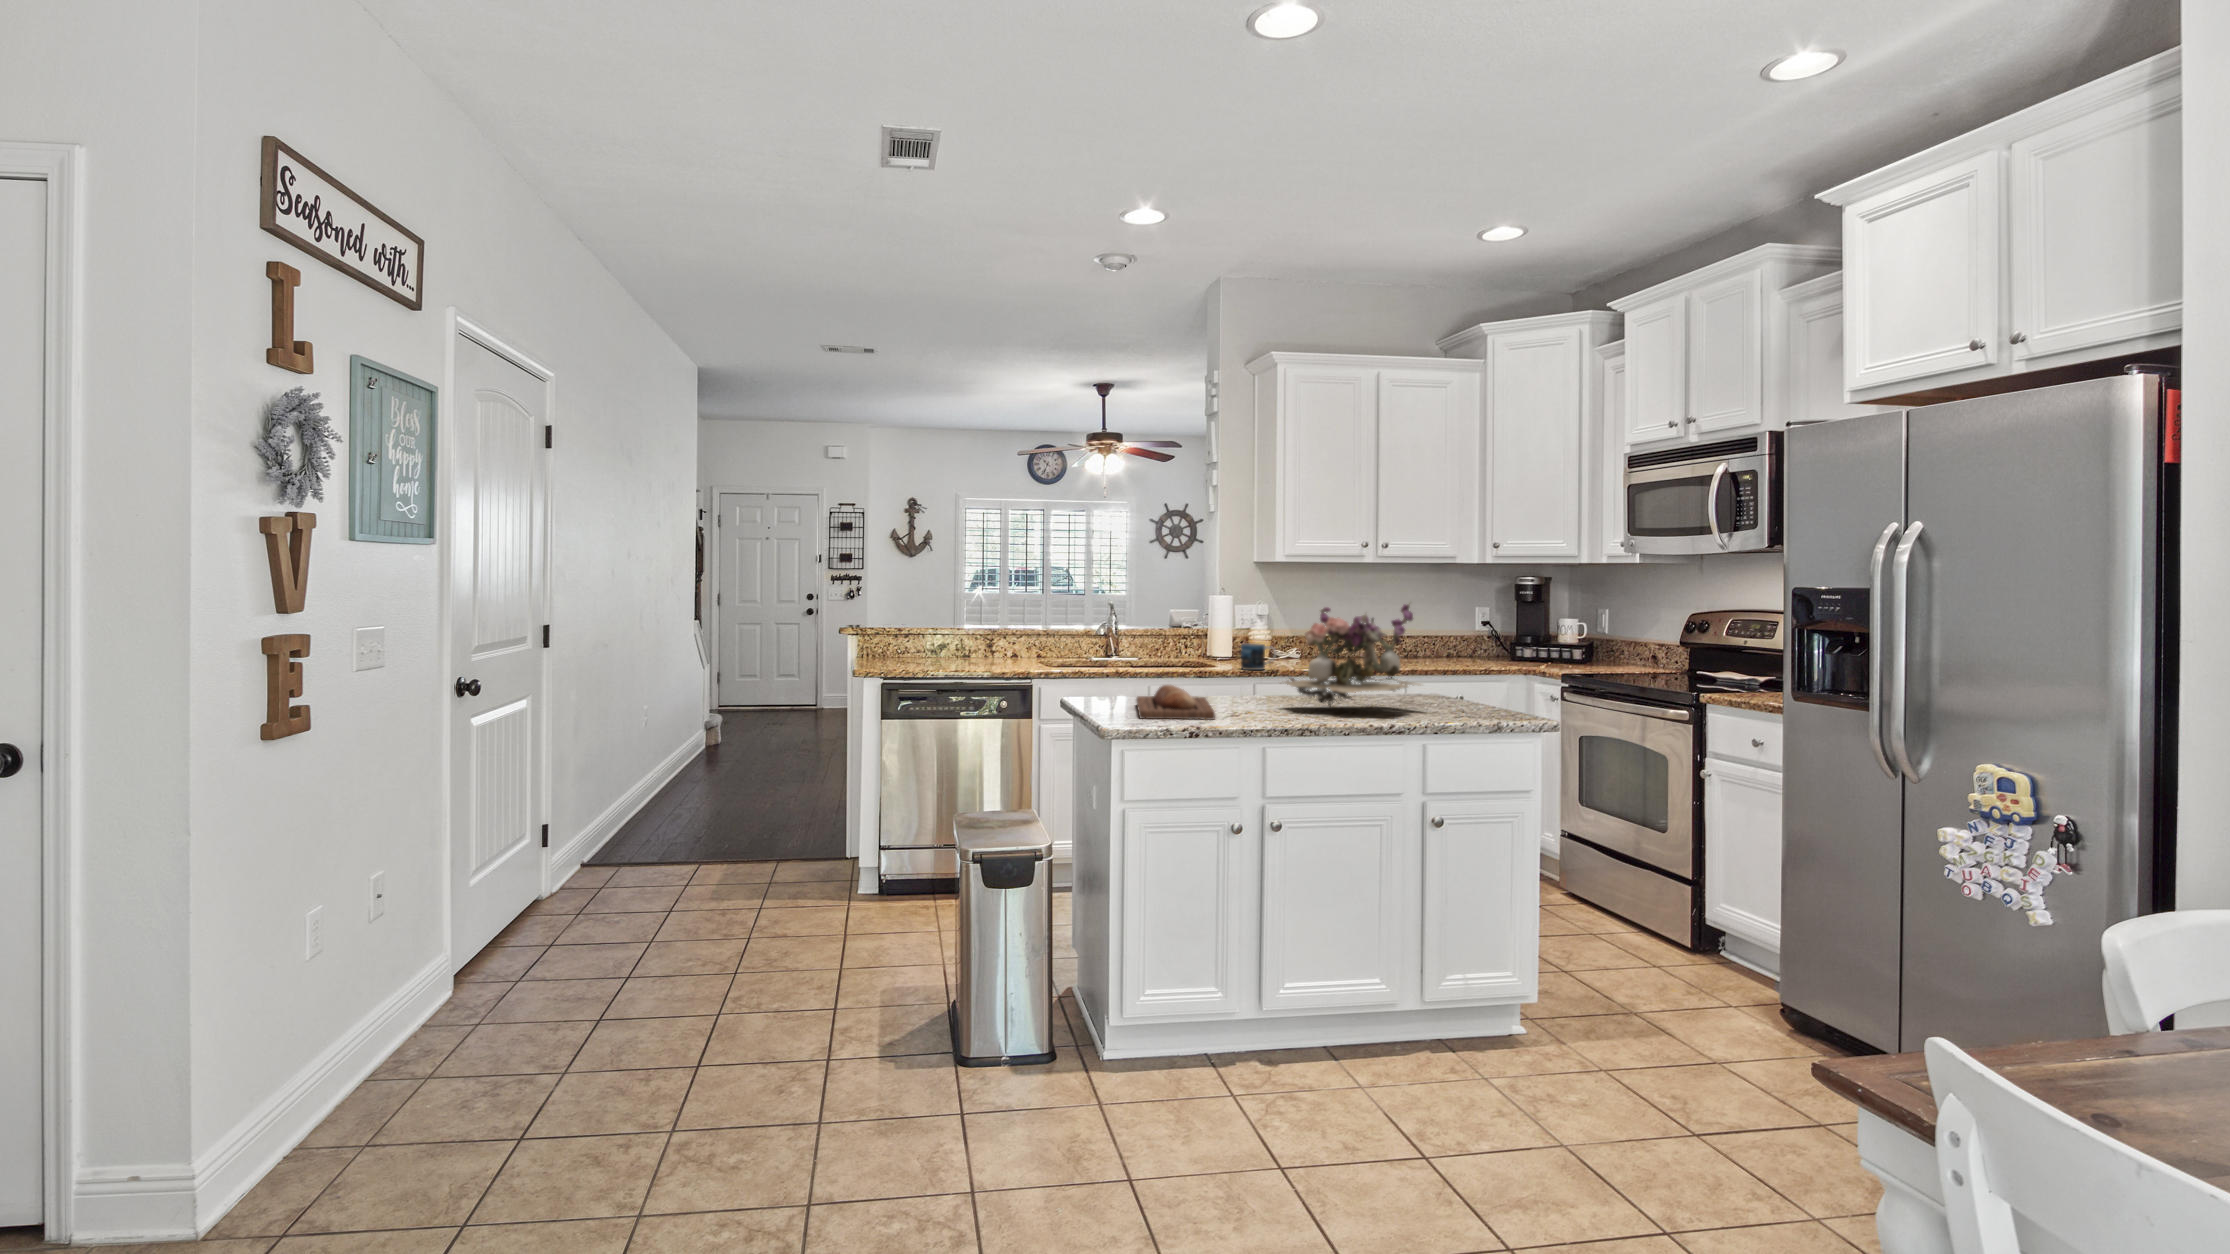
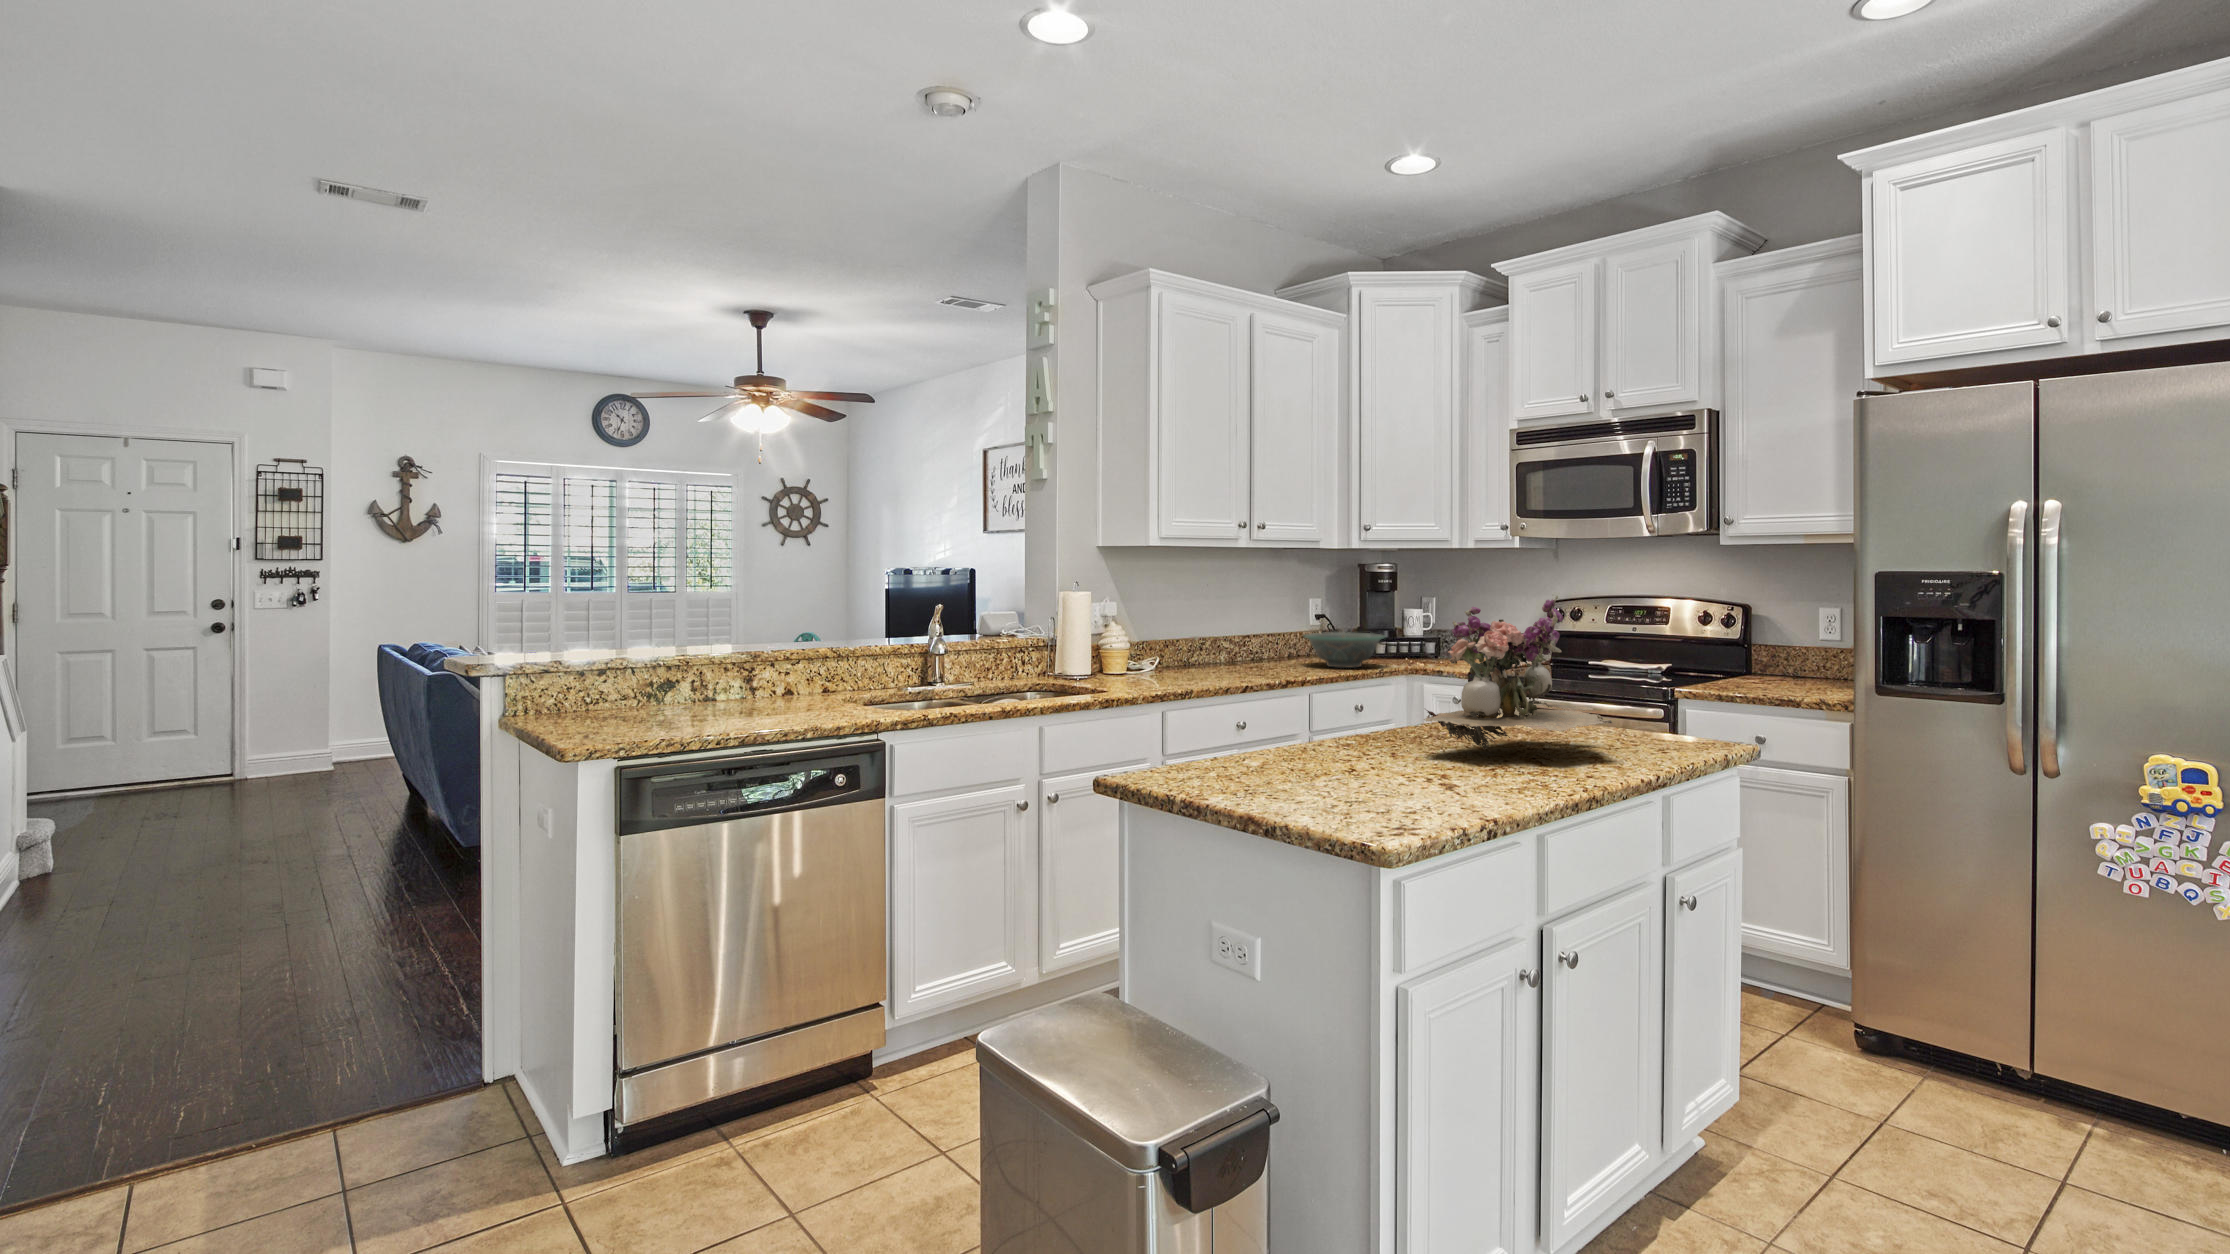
decorative bowl: none [1432,636,1507,666] -> present [1304,632,1385,668]
mug: present [1241,643,1276,670] -> none [1142,655,1190,692]
bread loaf: present [1136,685,1215,720] -> none [1233,738,1443,807]

